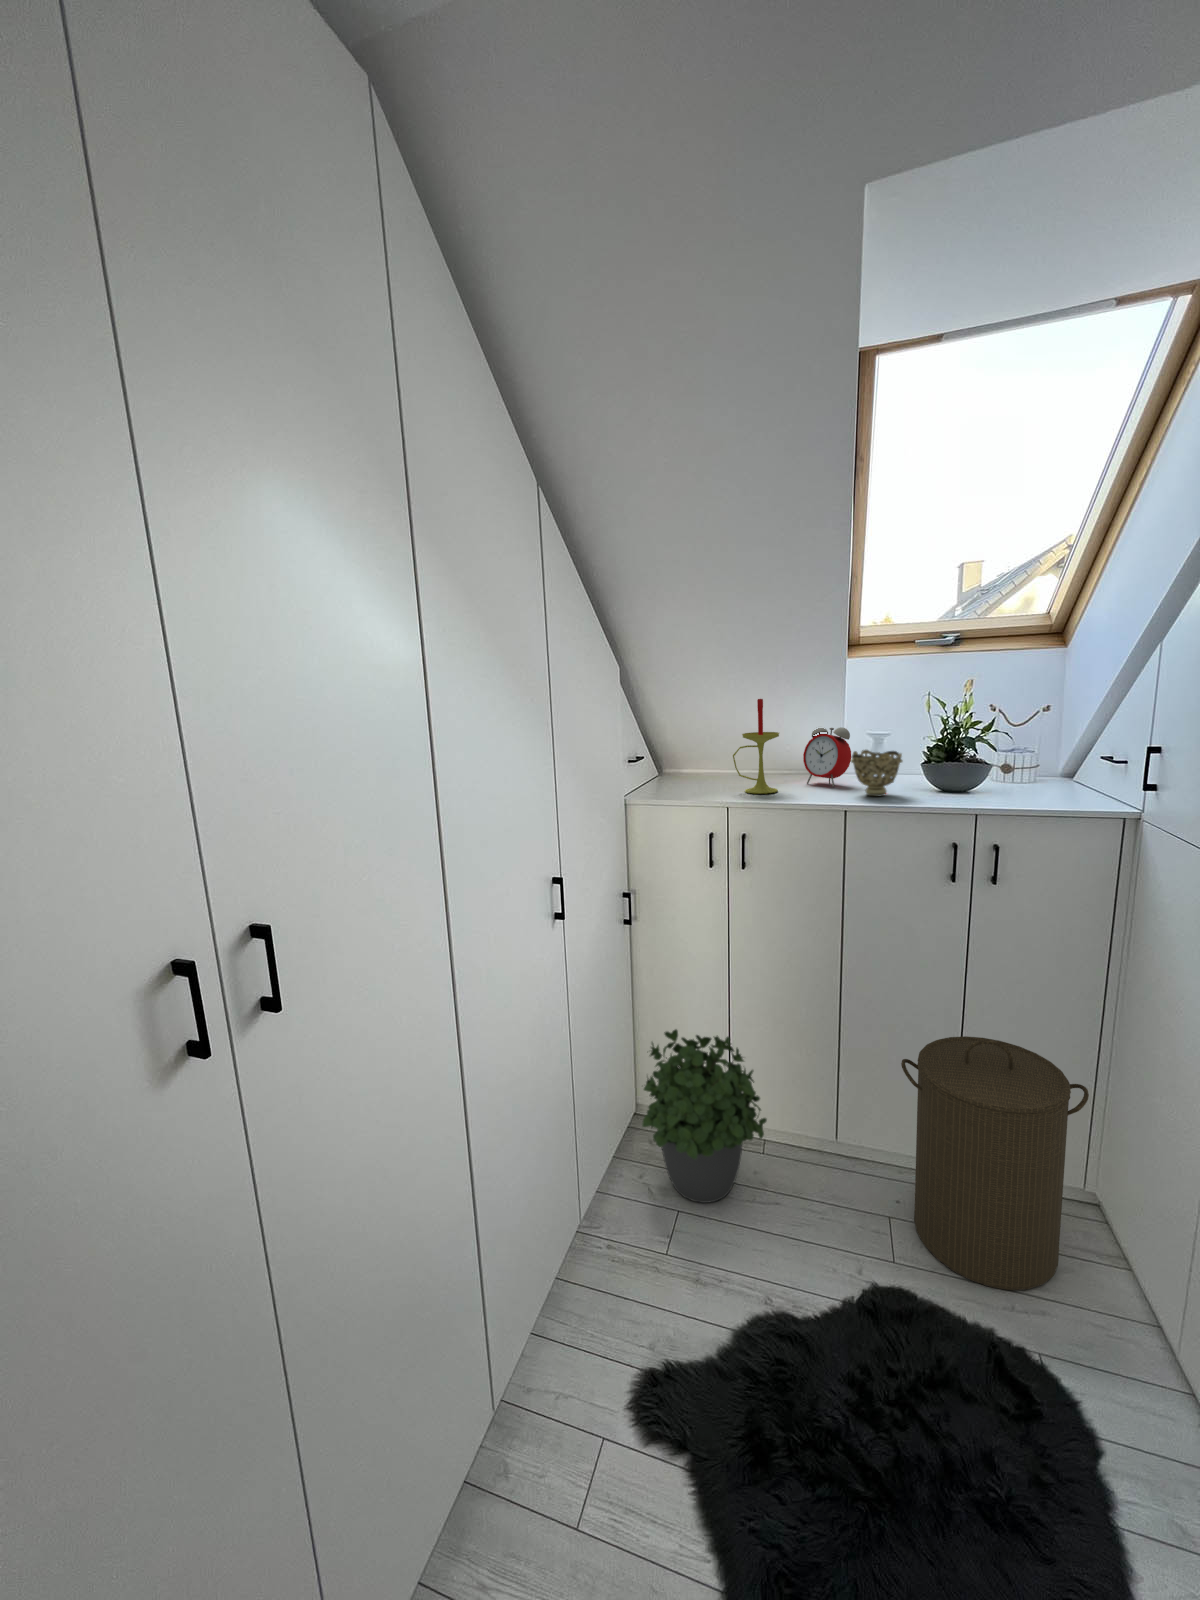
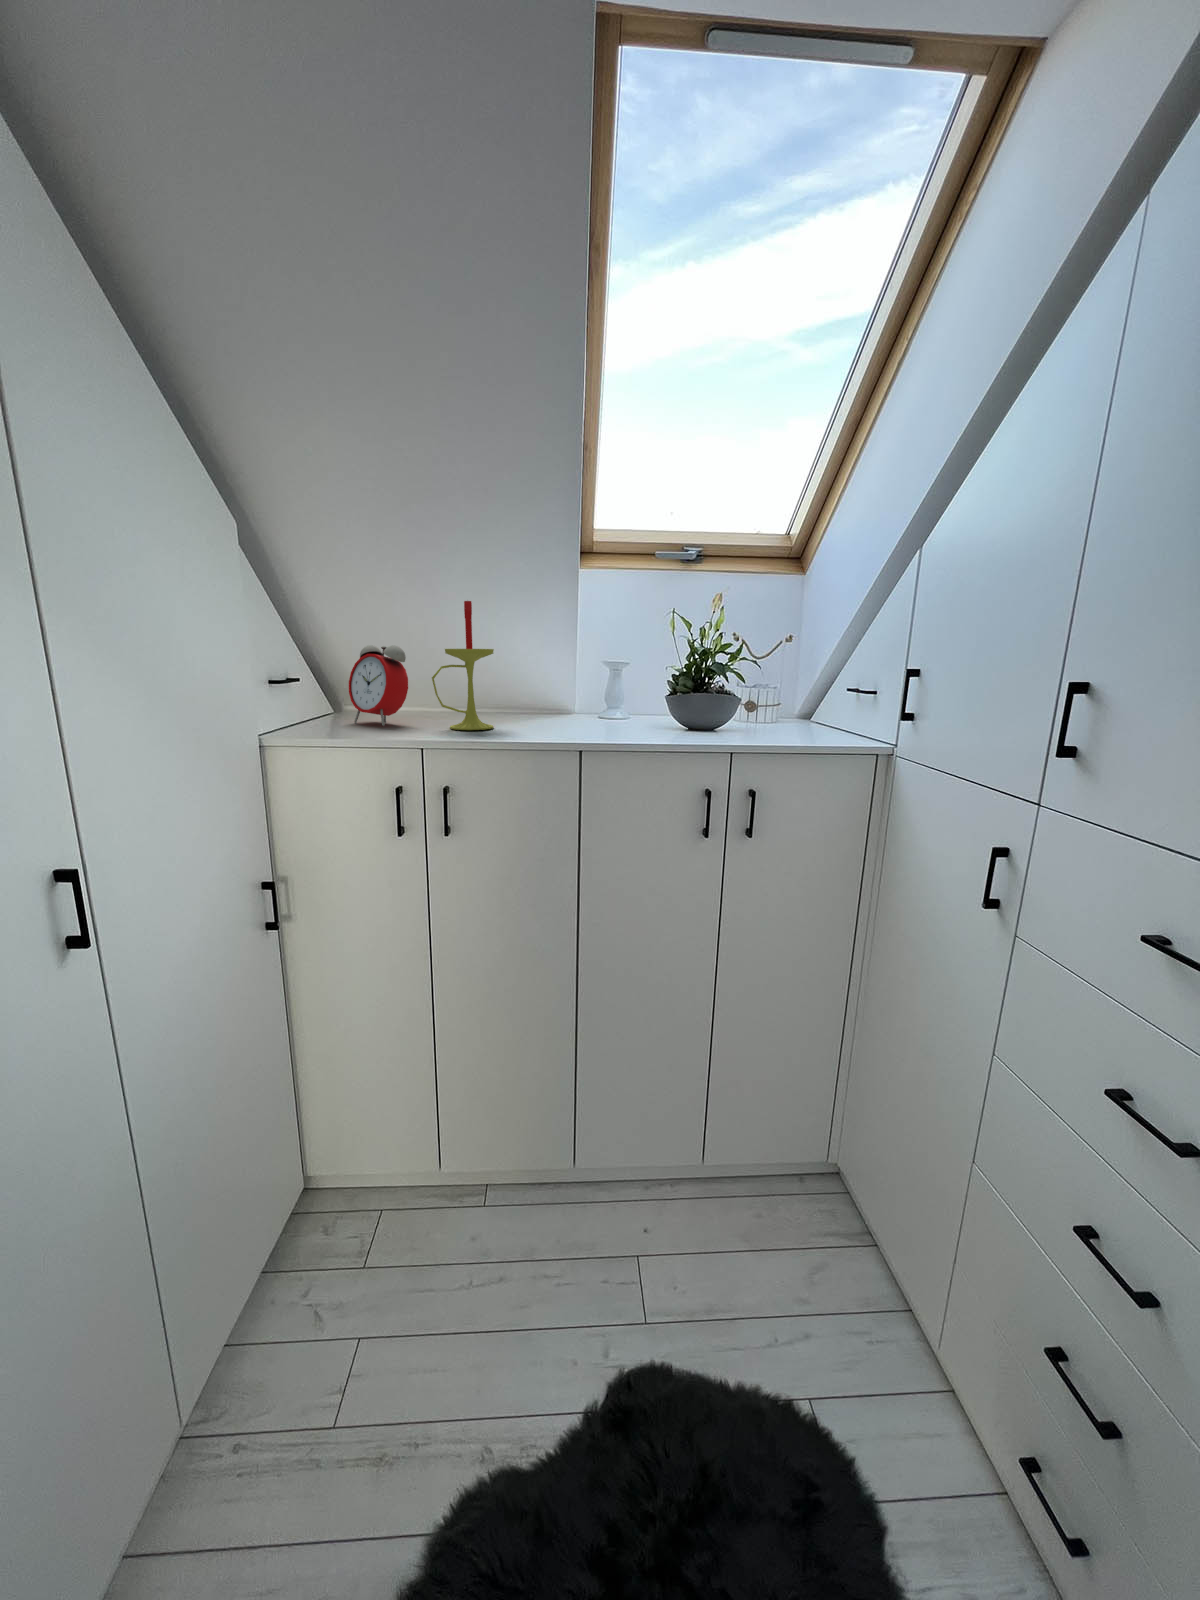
alarm clock: present [803,727,851,787] -> present [349,645,408,726]
decorative bowl: present [851,750,902,796] -> none [584,675,646,733]
potted plant: present [642,1029,767,1203] -> none [301,1058,483,1299]
laundry hamper: present [901,1036,1089,1290] -> none [649,1020,850,1325]

